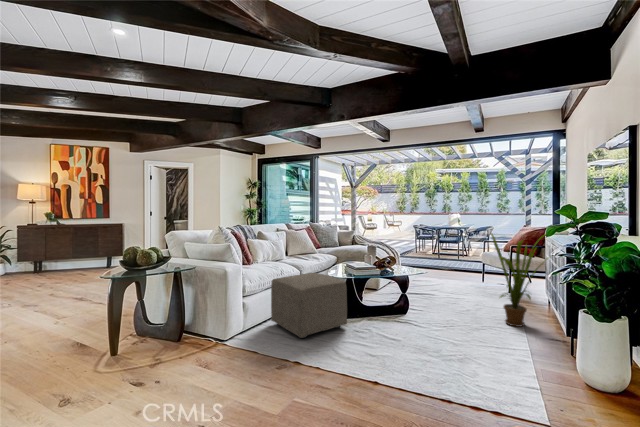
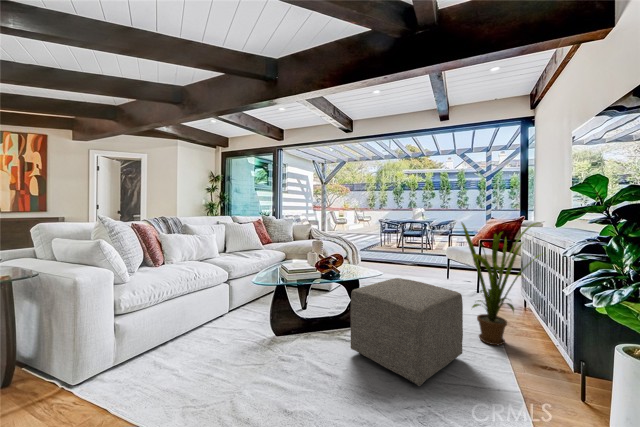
ottoman: present [271,273,347,338] -> present [351,278,463,386]

